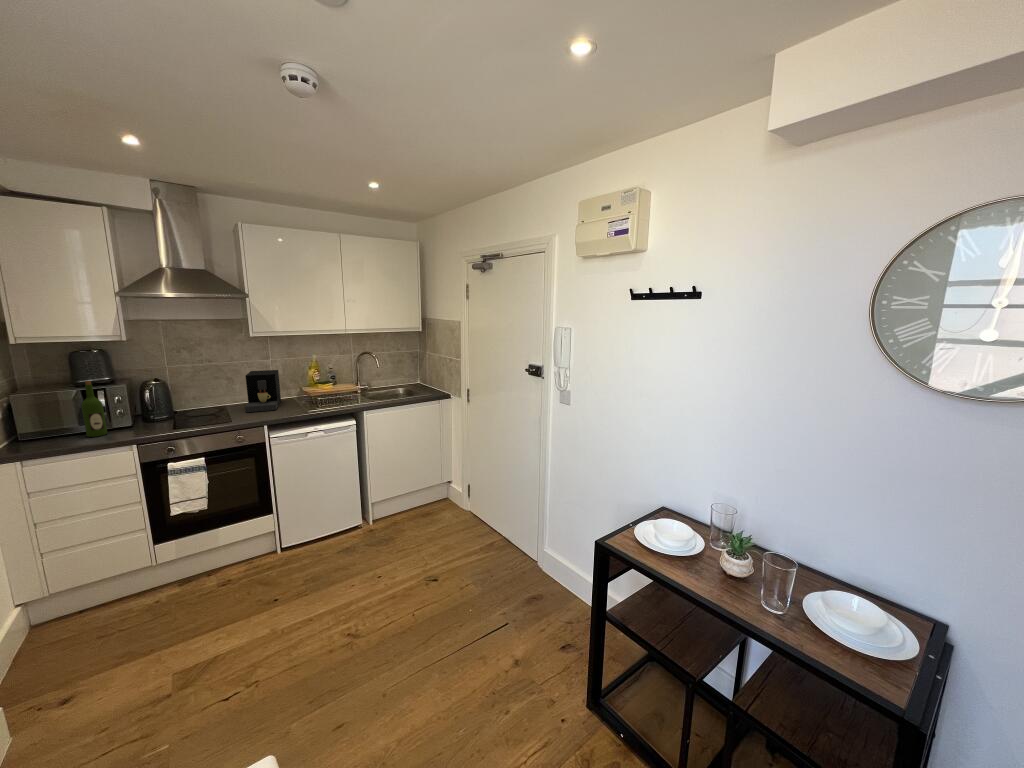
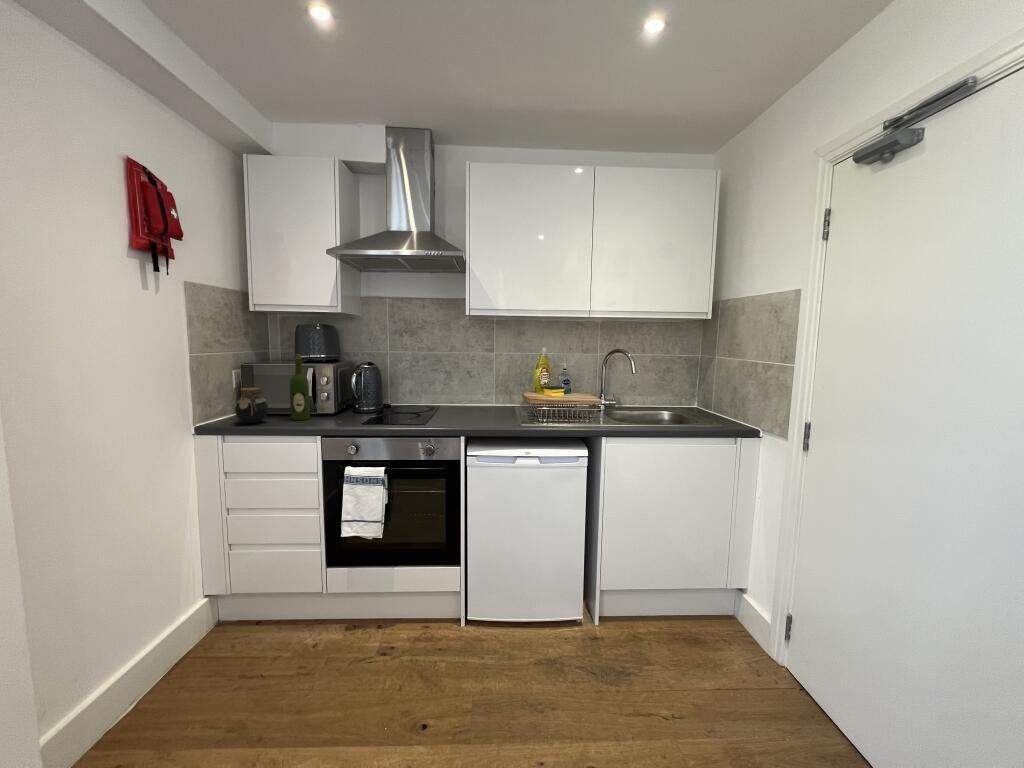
coffee maker: present [245,370,281,412] -> none [451,365,502,417]
jar: none [26,414,64,446] -> present [235,388,269,423]

